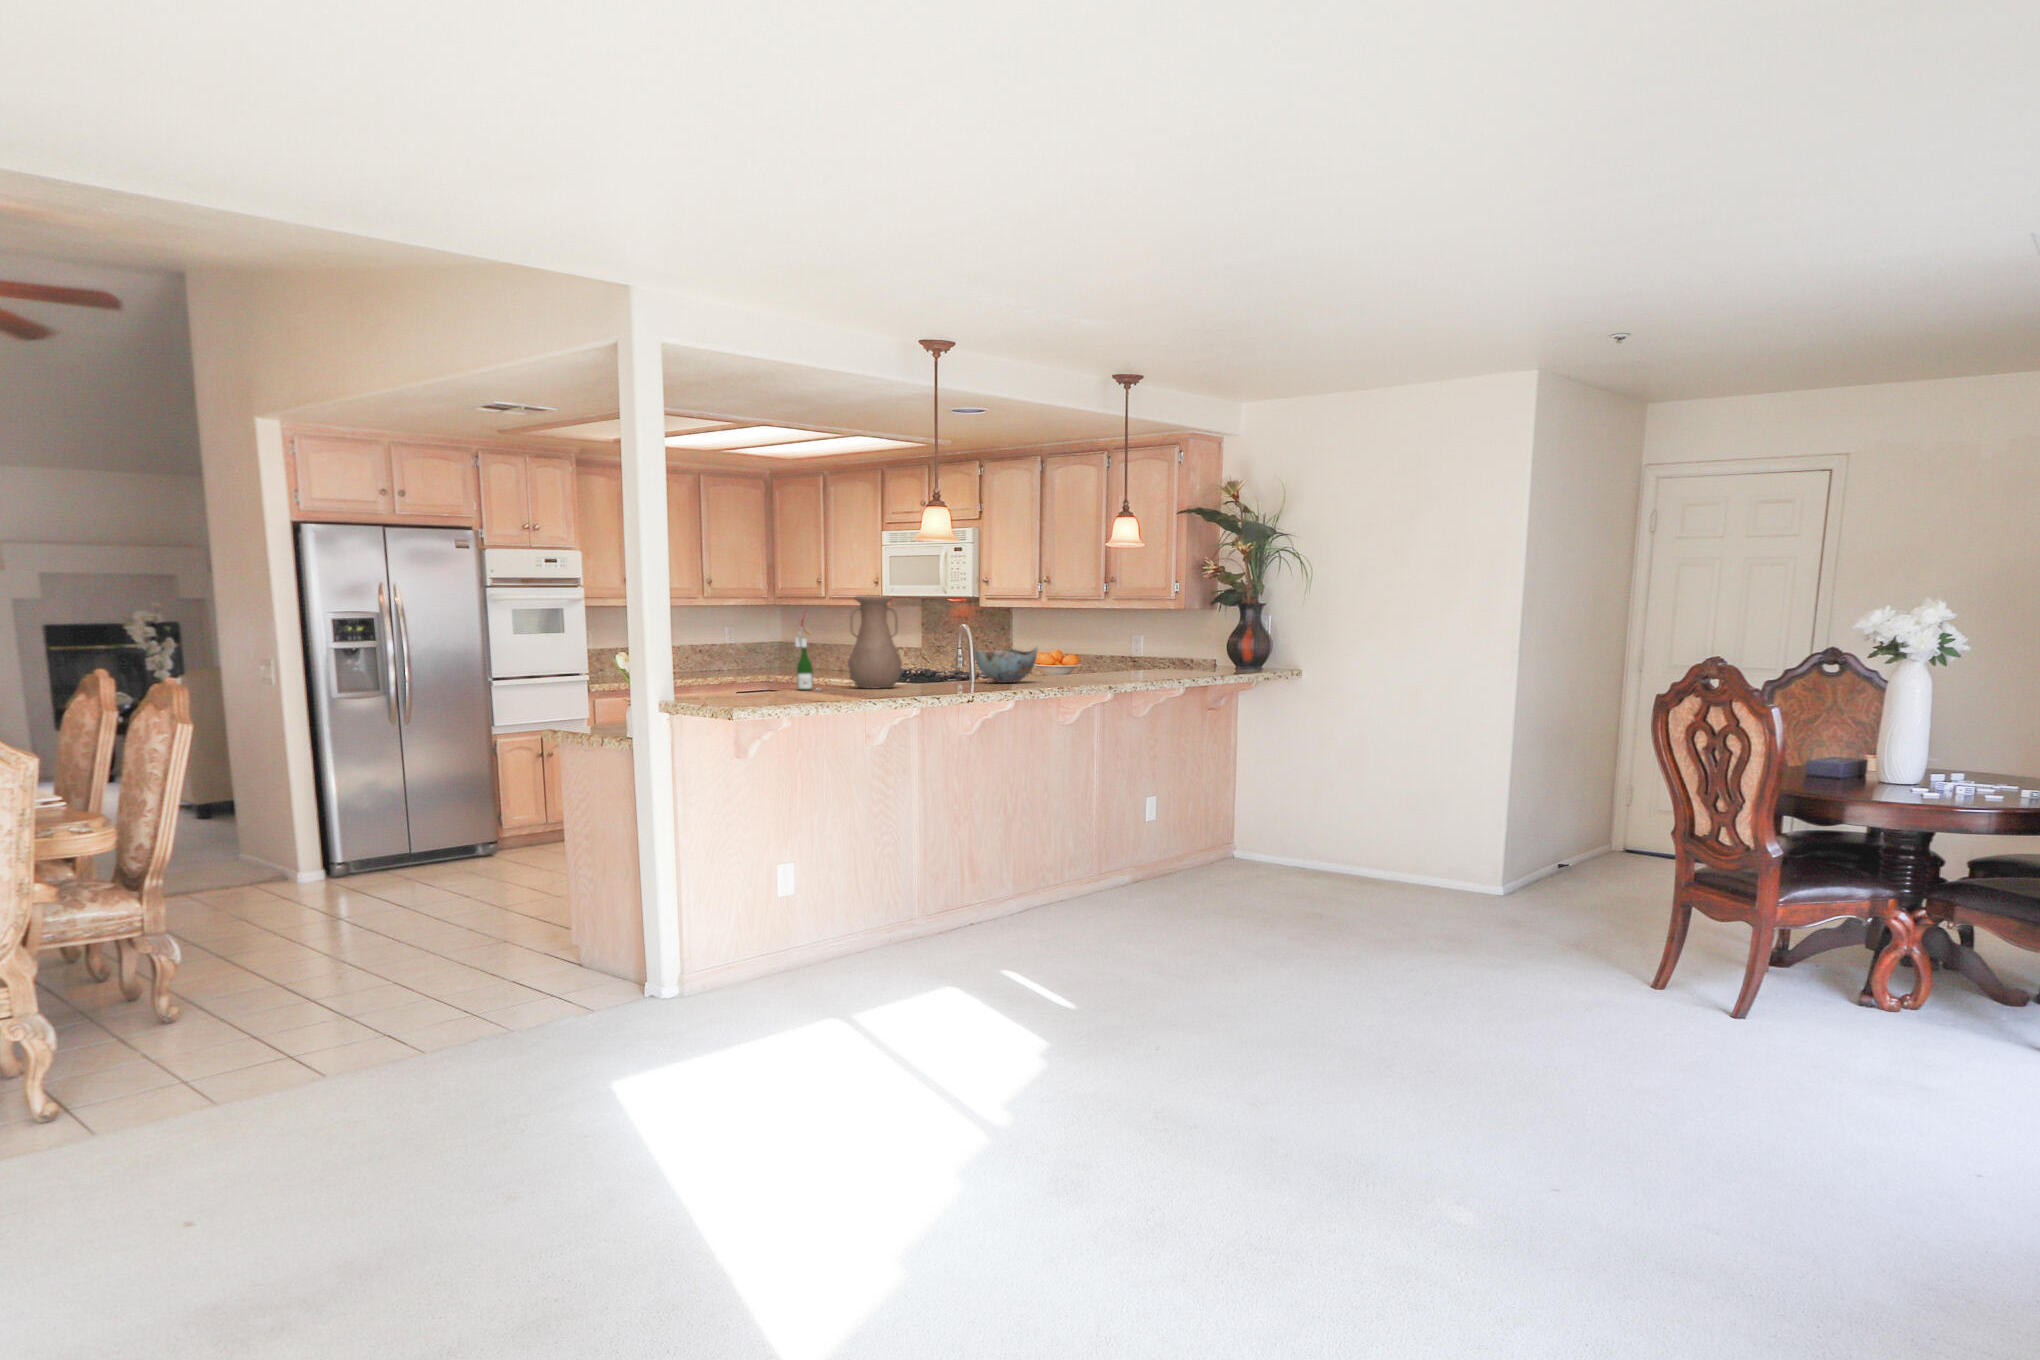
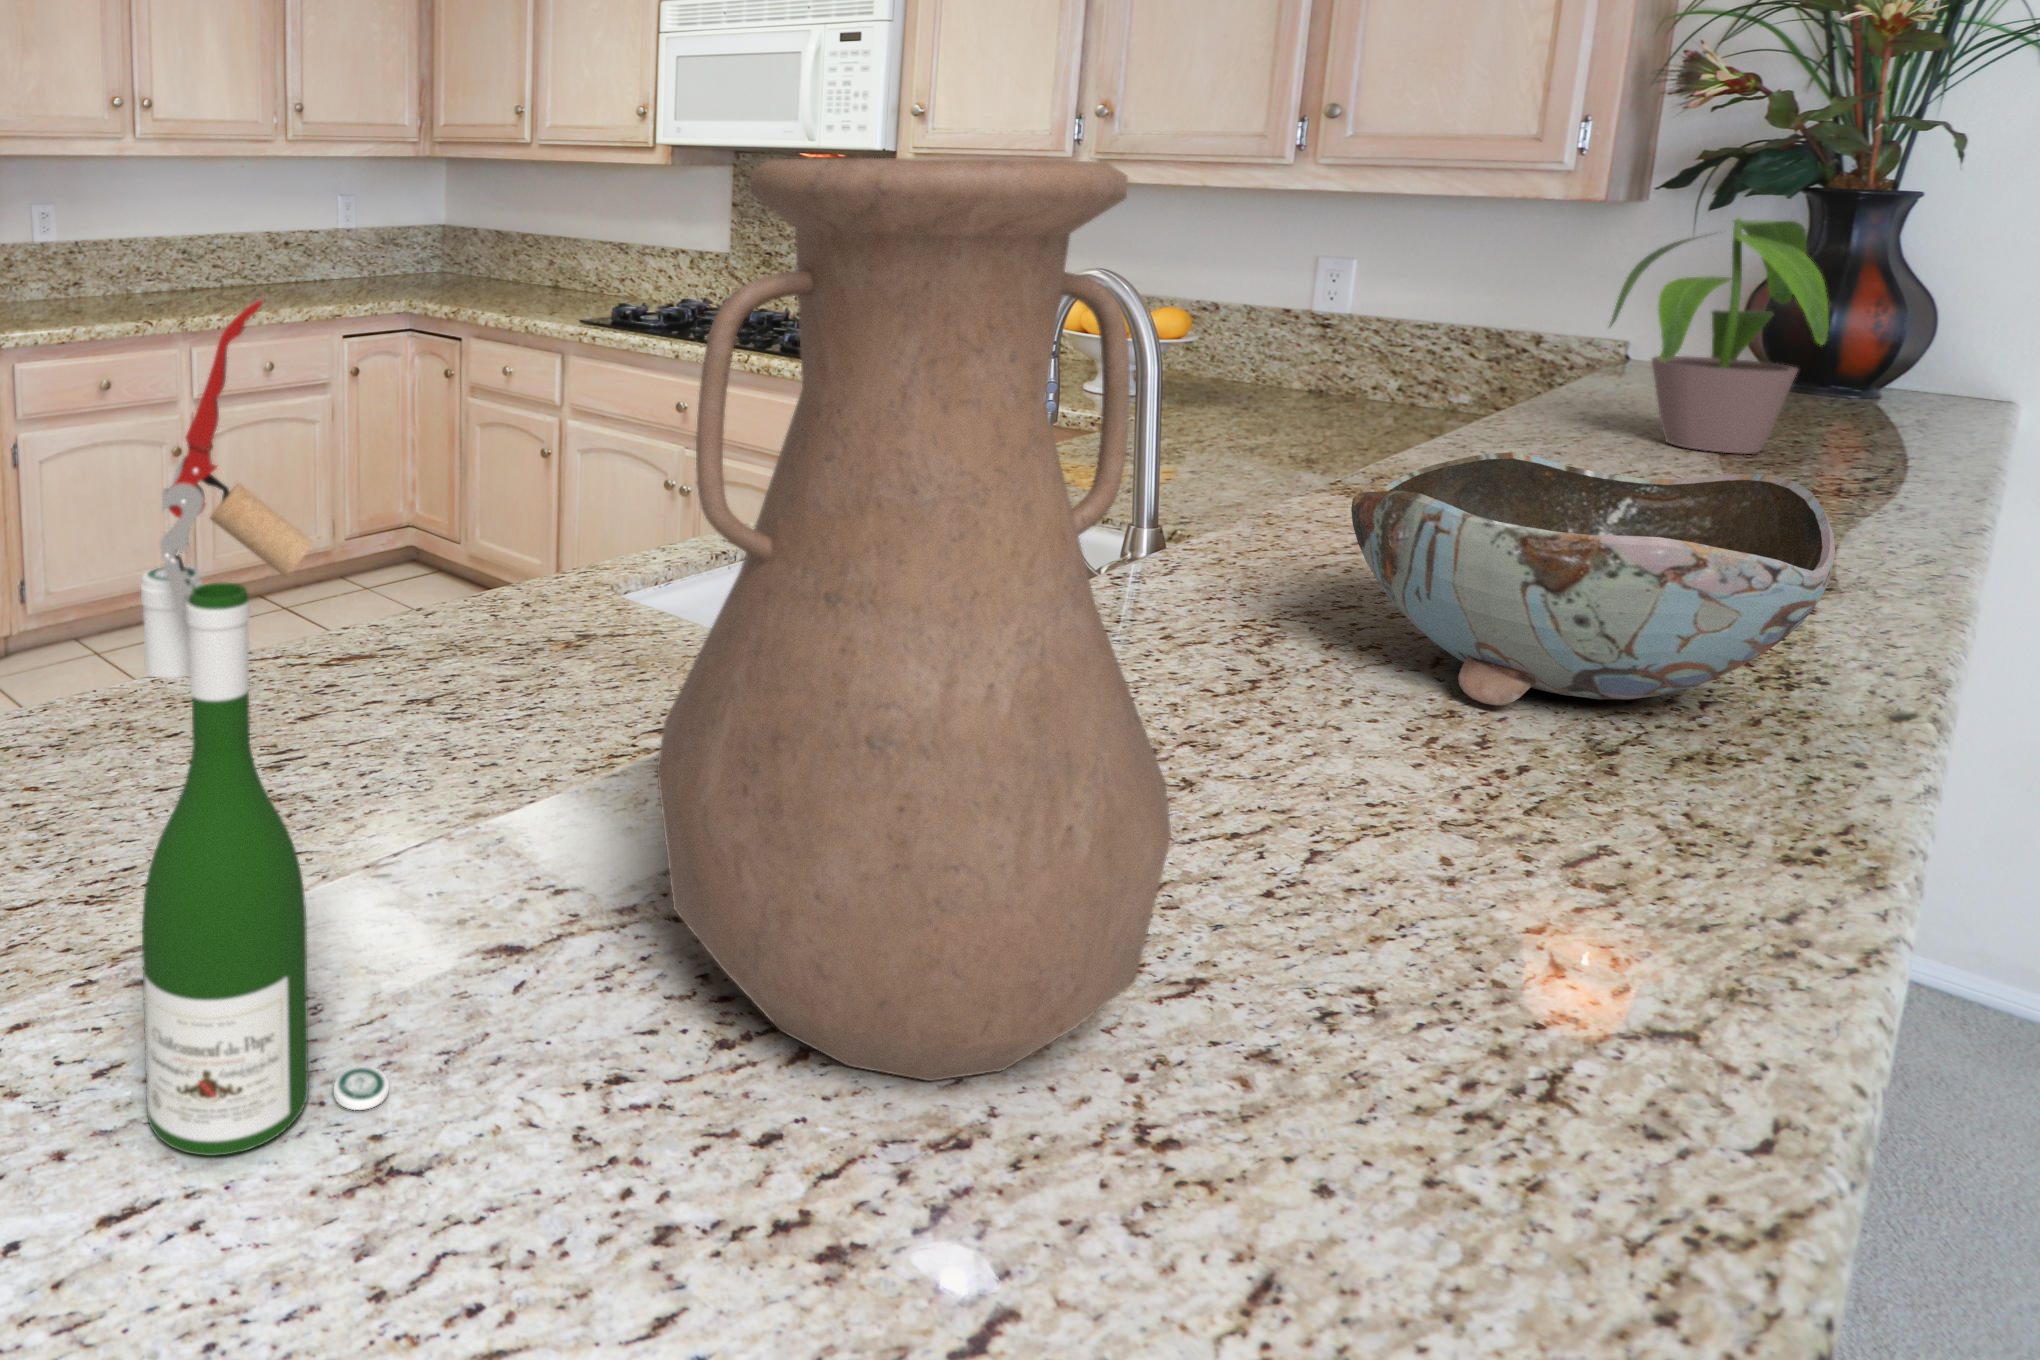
potted plant: none [1125,611,1195,675] -> present [1610,219,1829,454]

